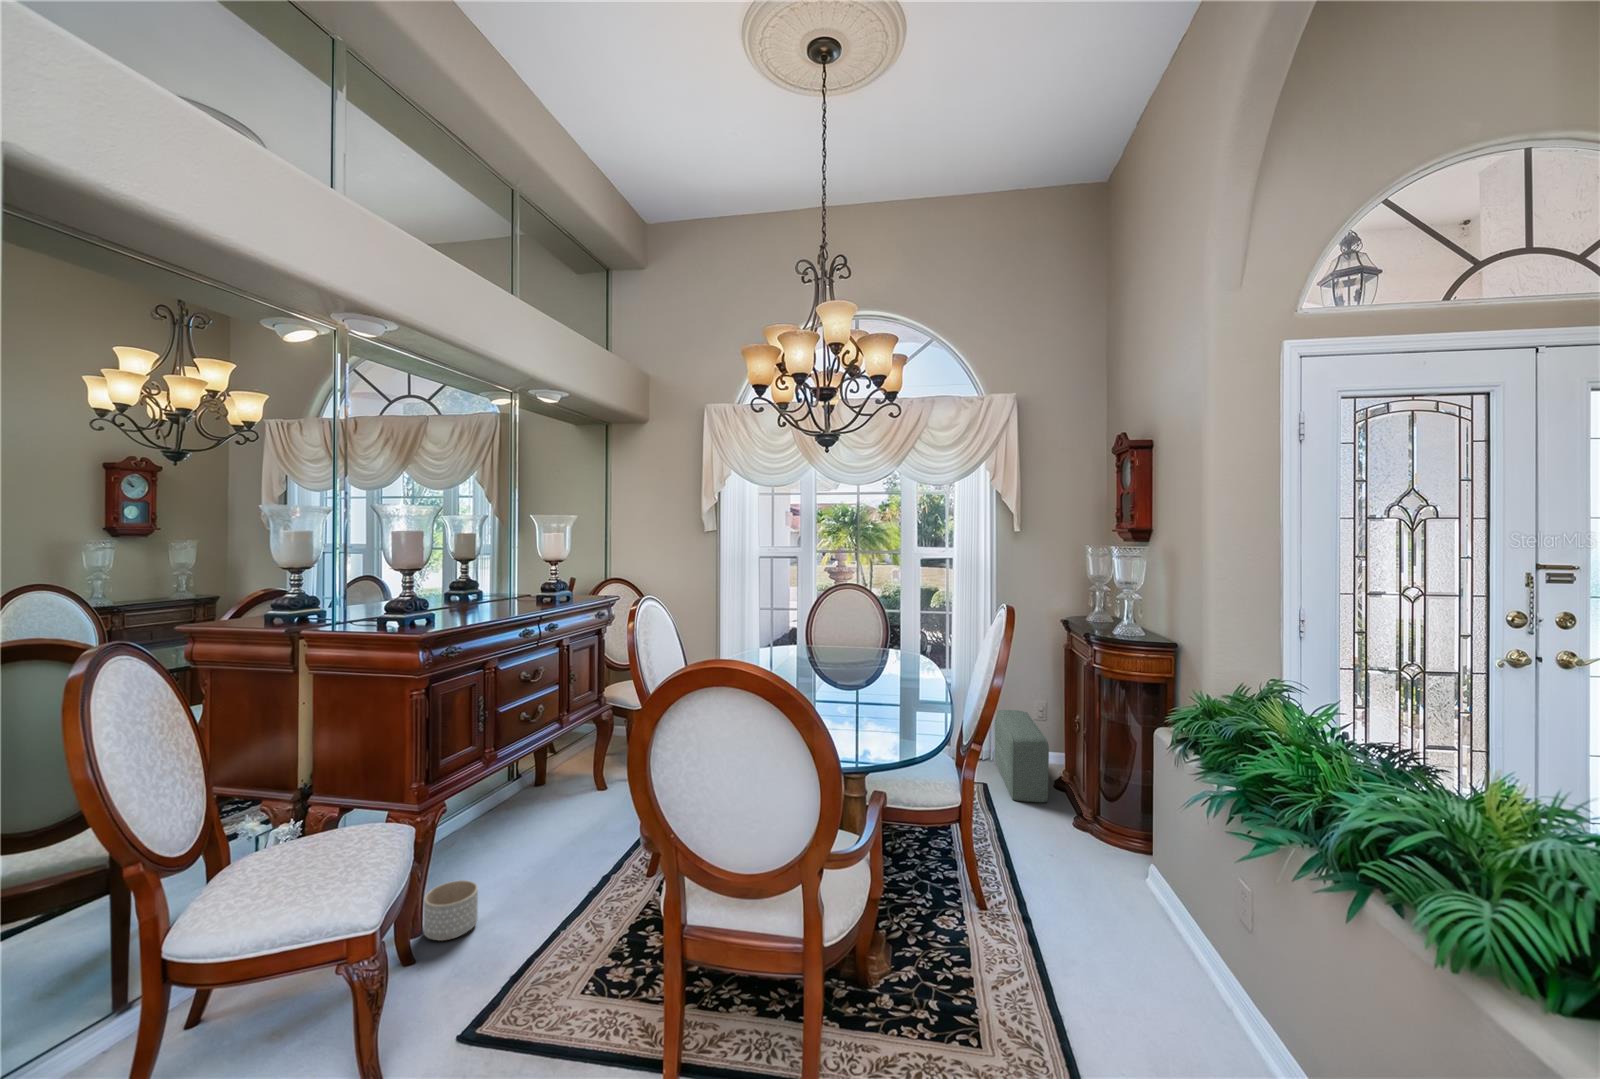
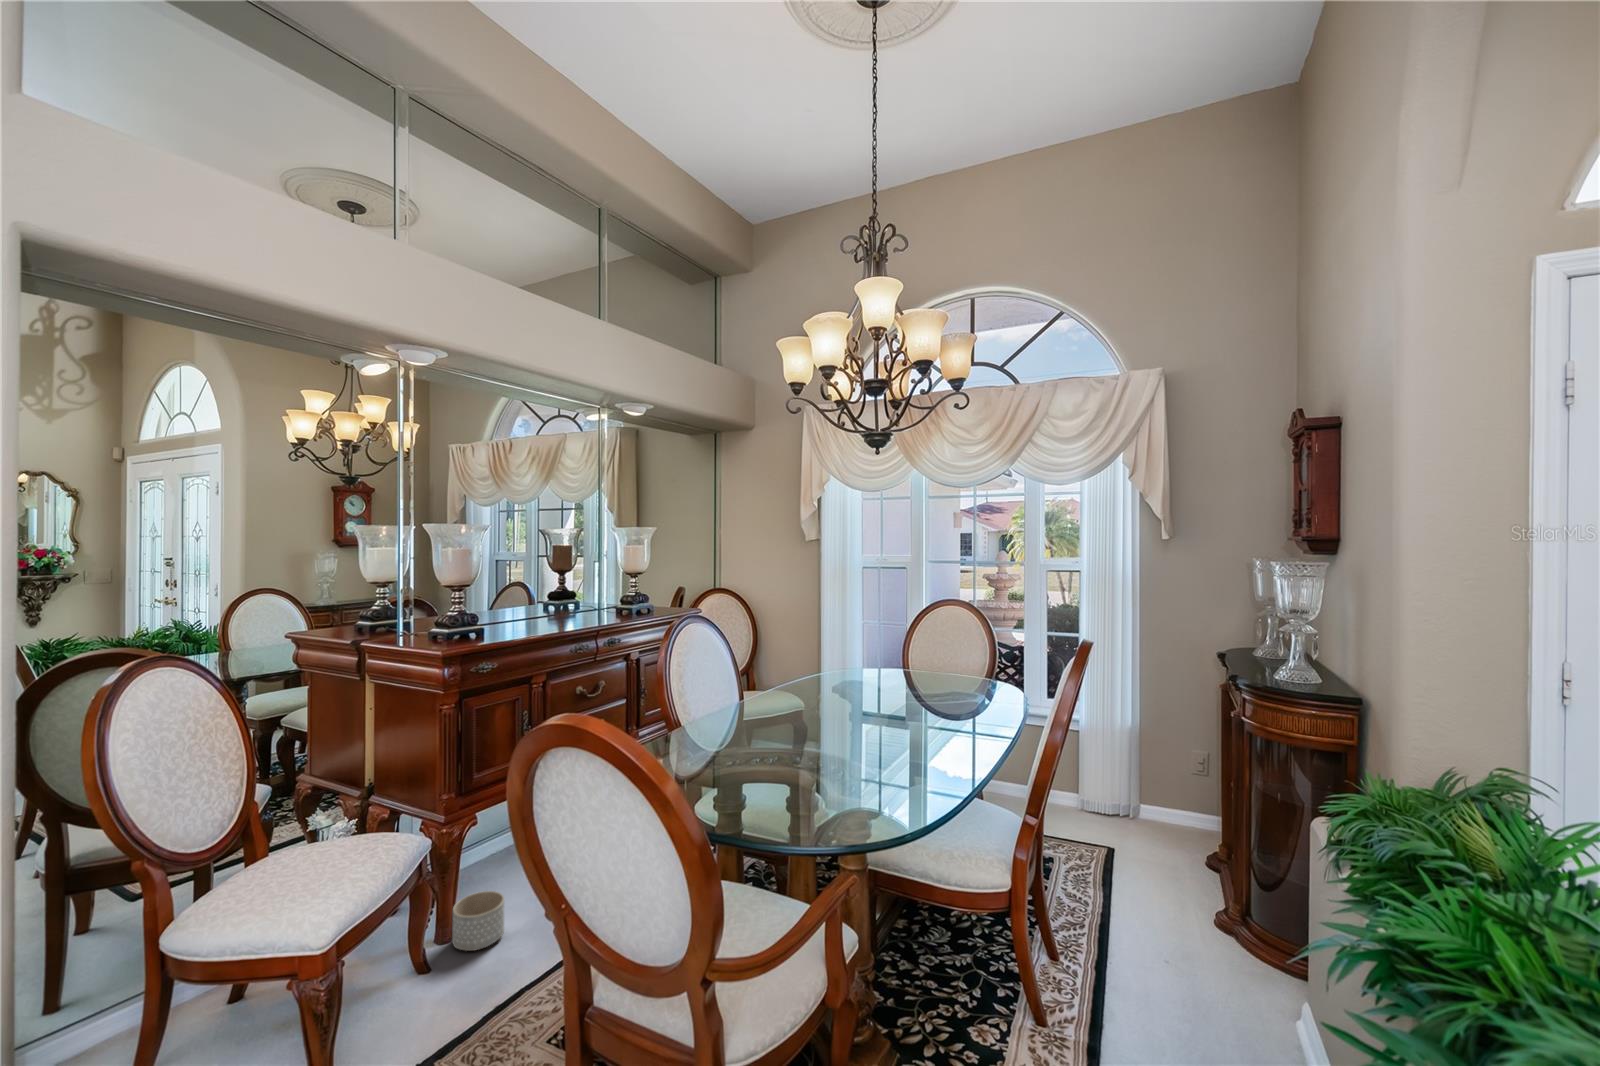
pouf: present [995,710,1049,803] -> none [1134,758,1190,885]

